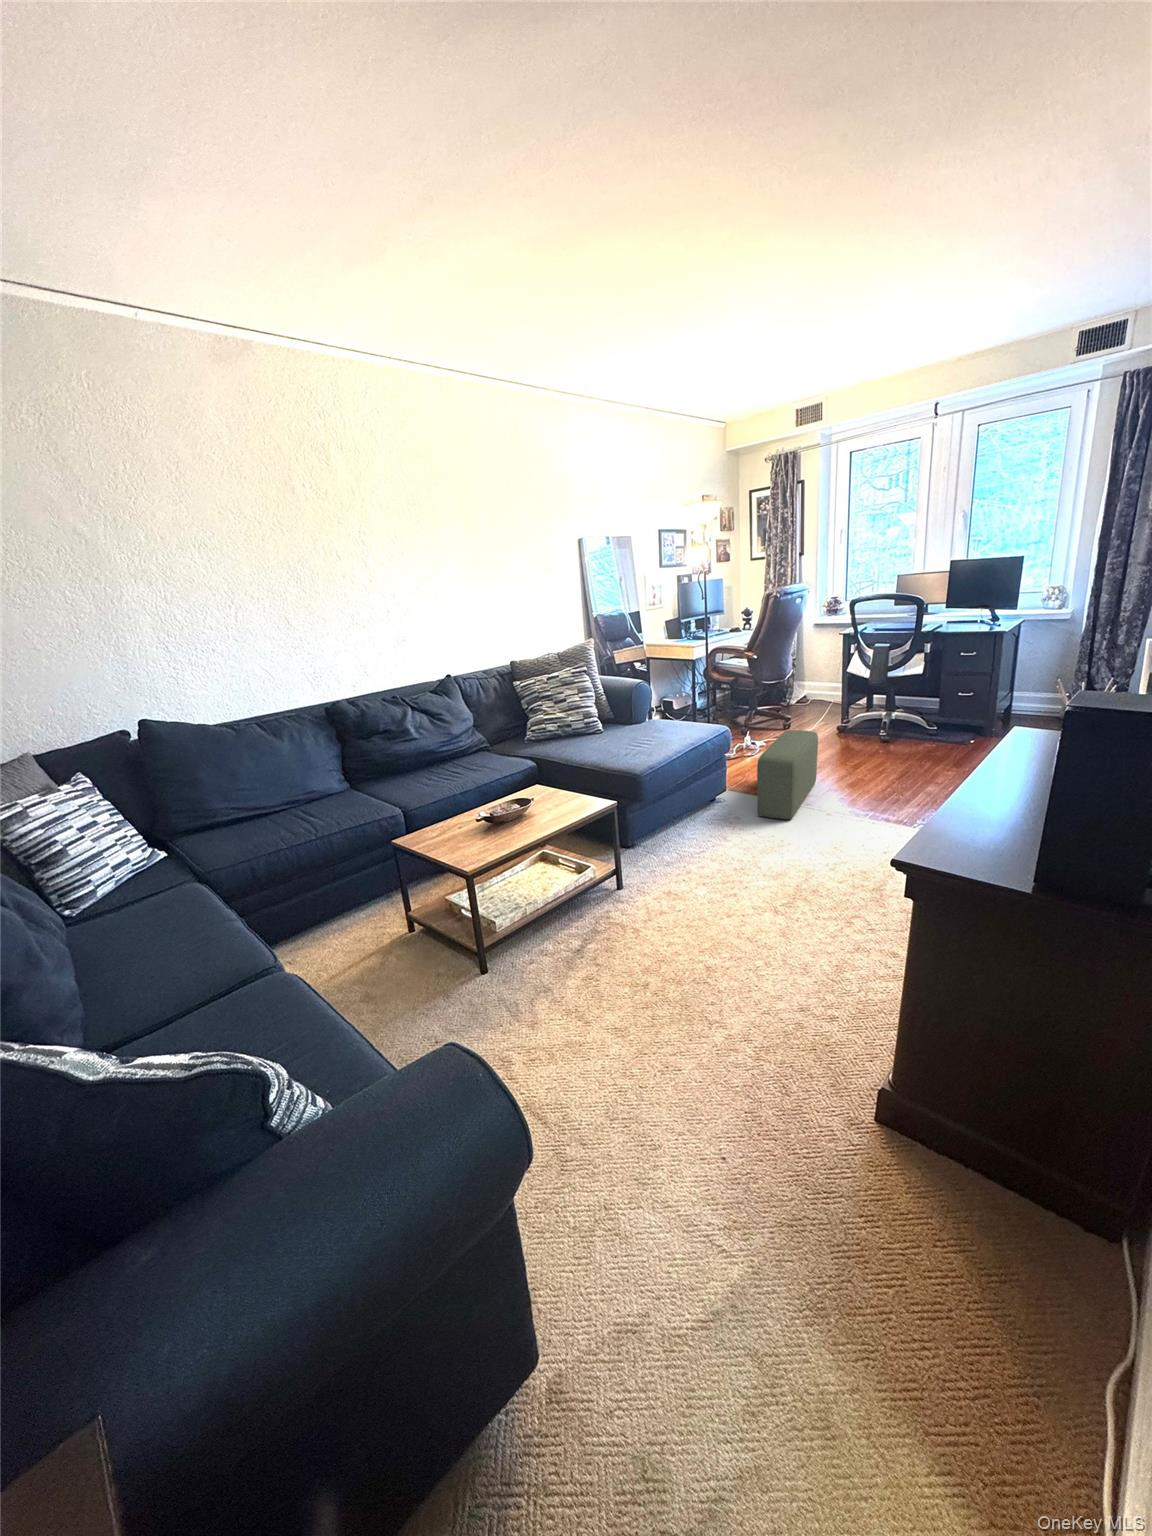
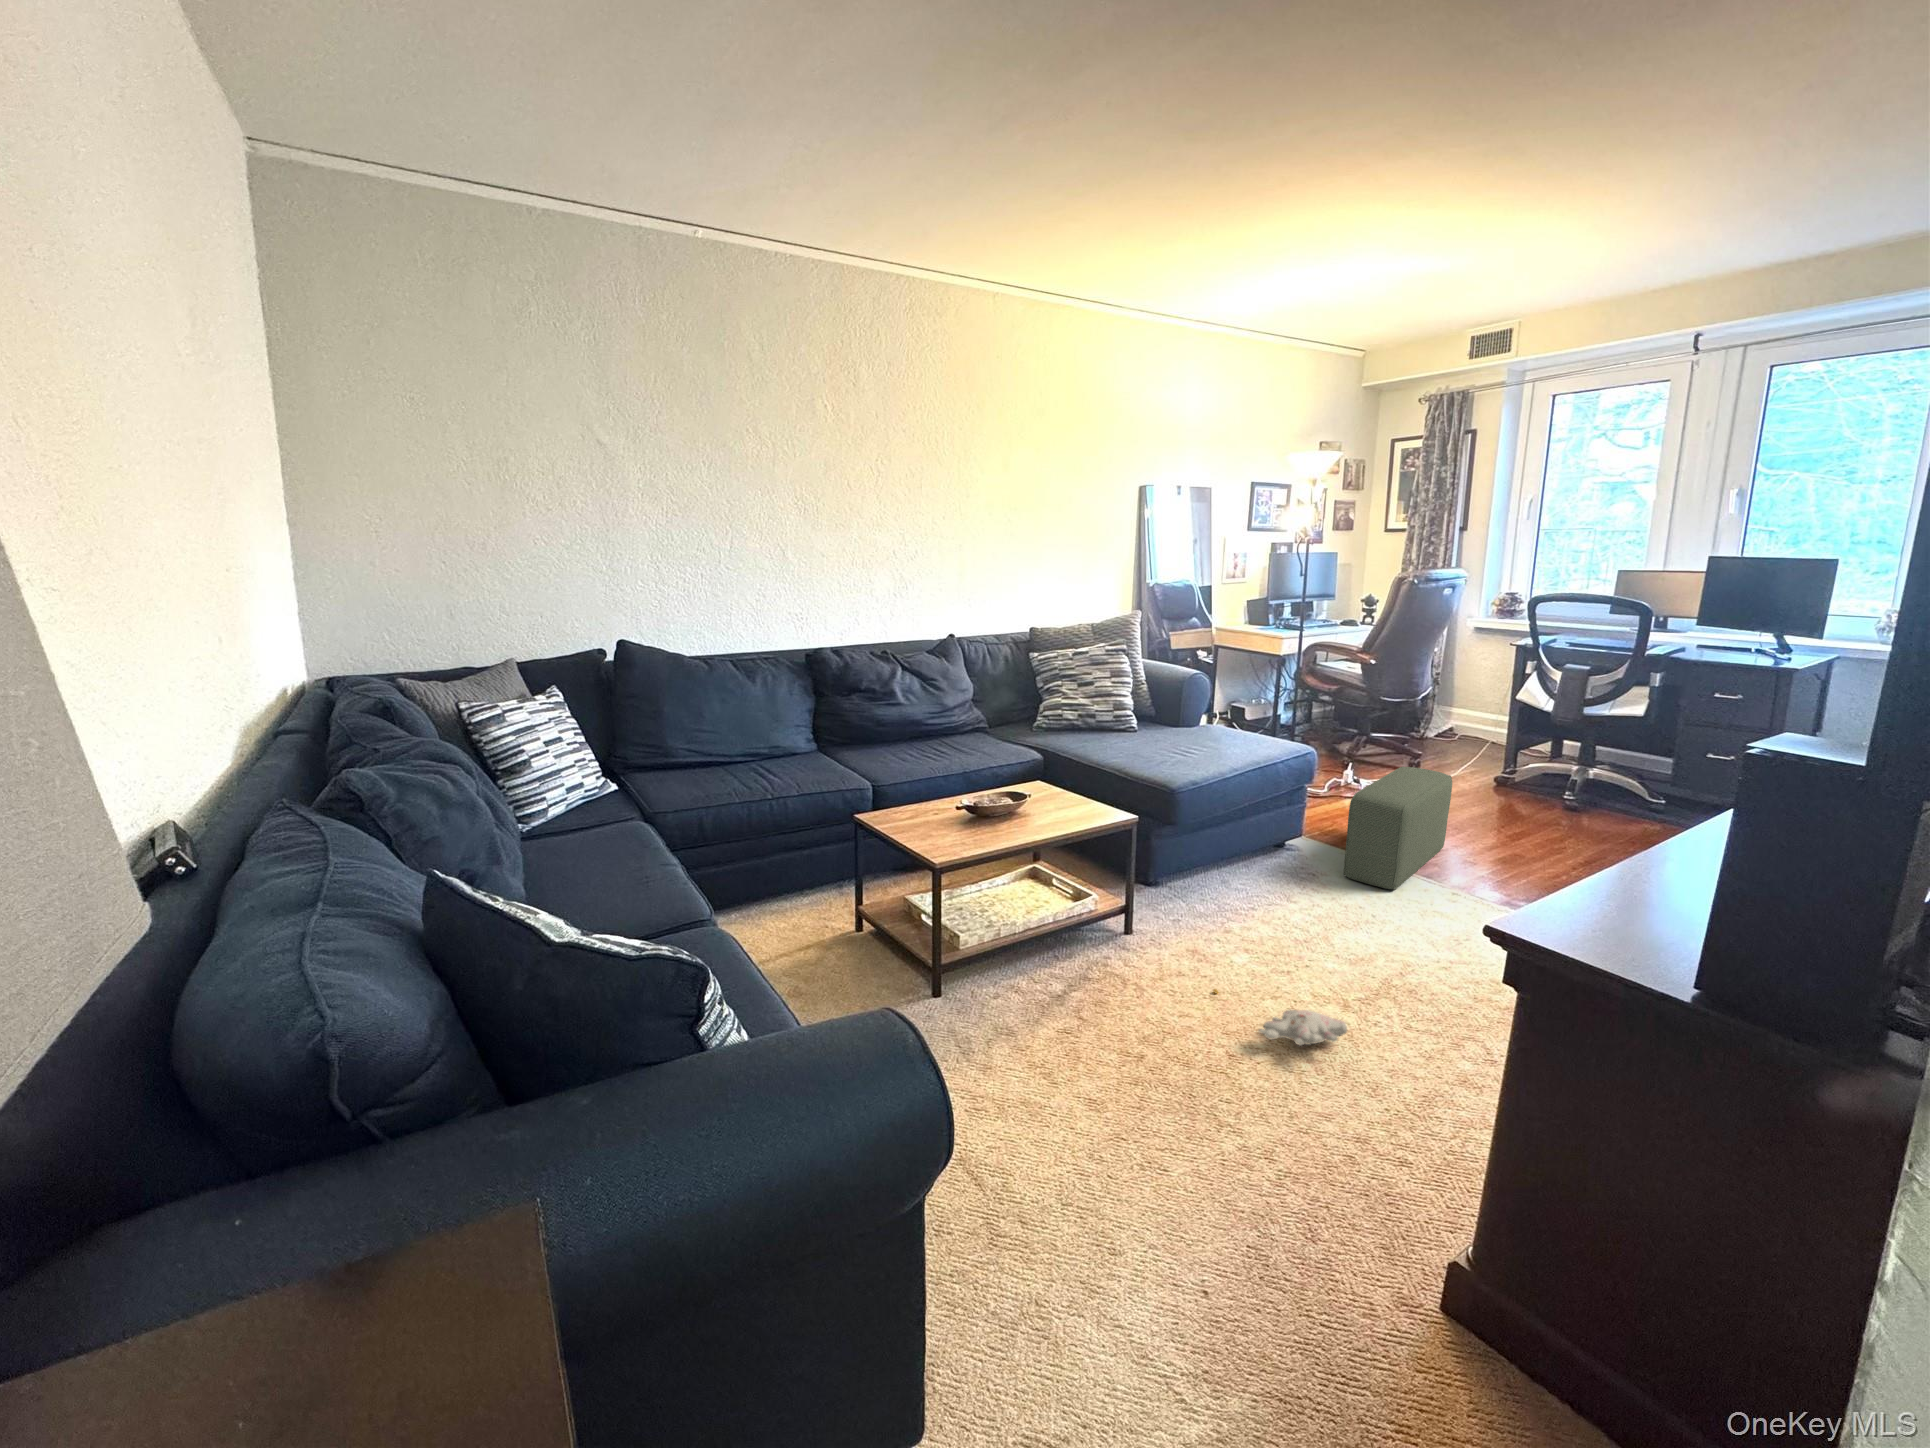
plush toy: none [688,920,782,950] -> present [1214,990,1347,1045]

